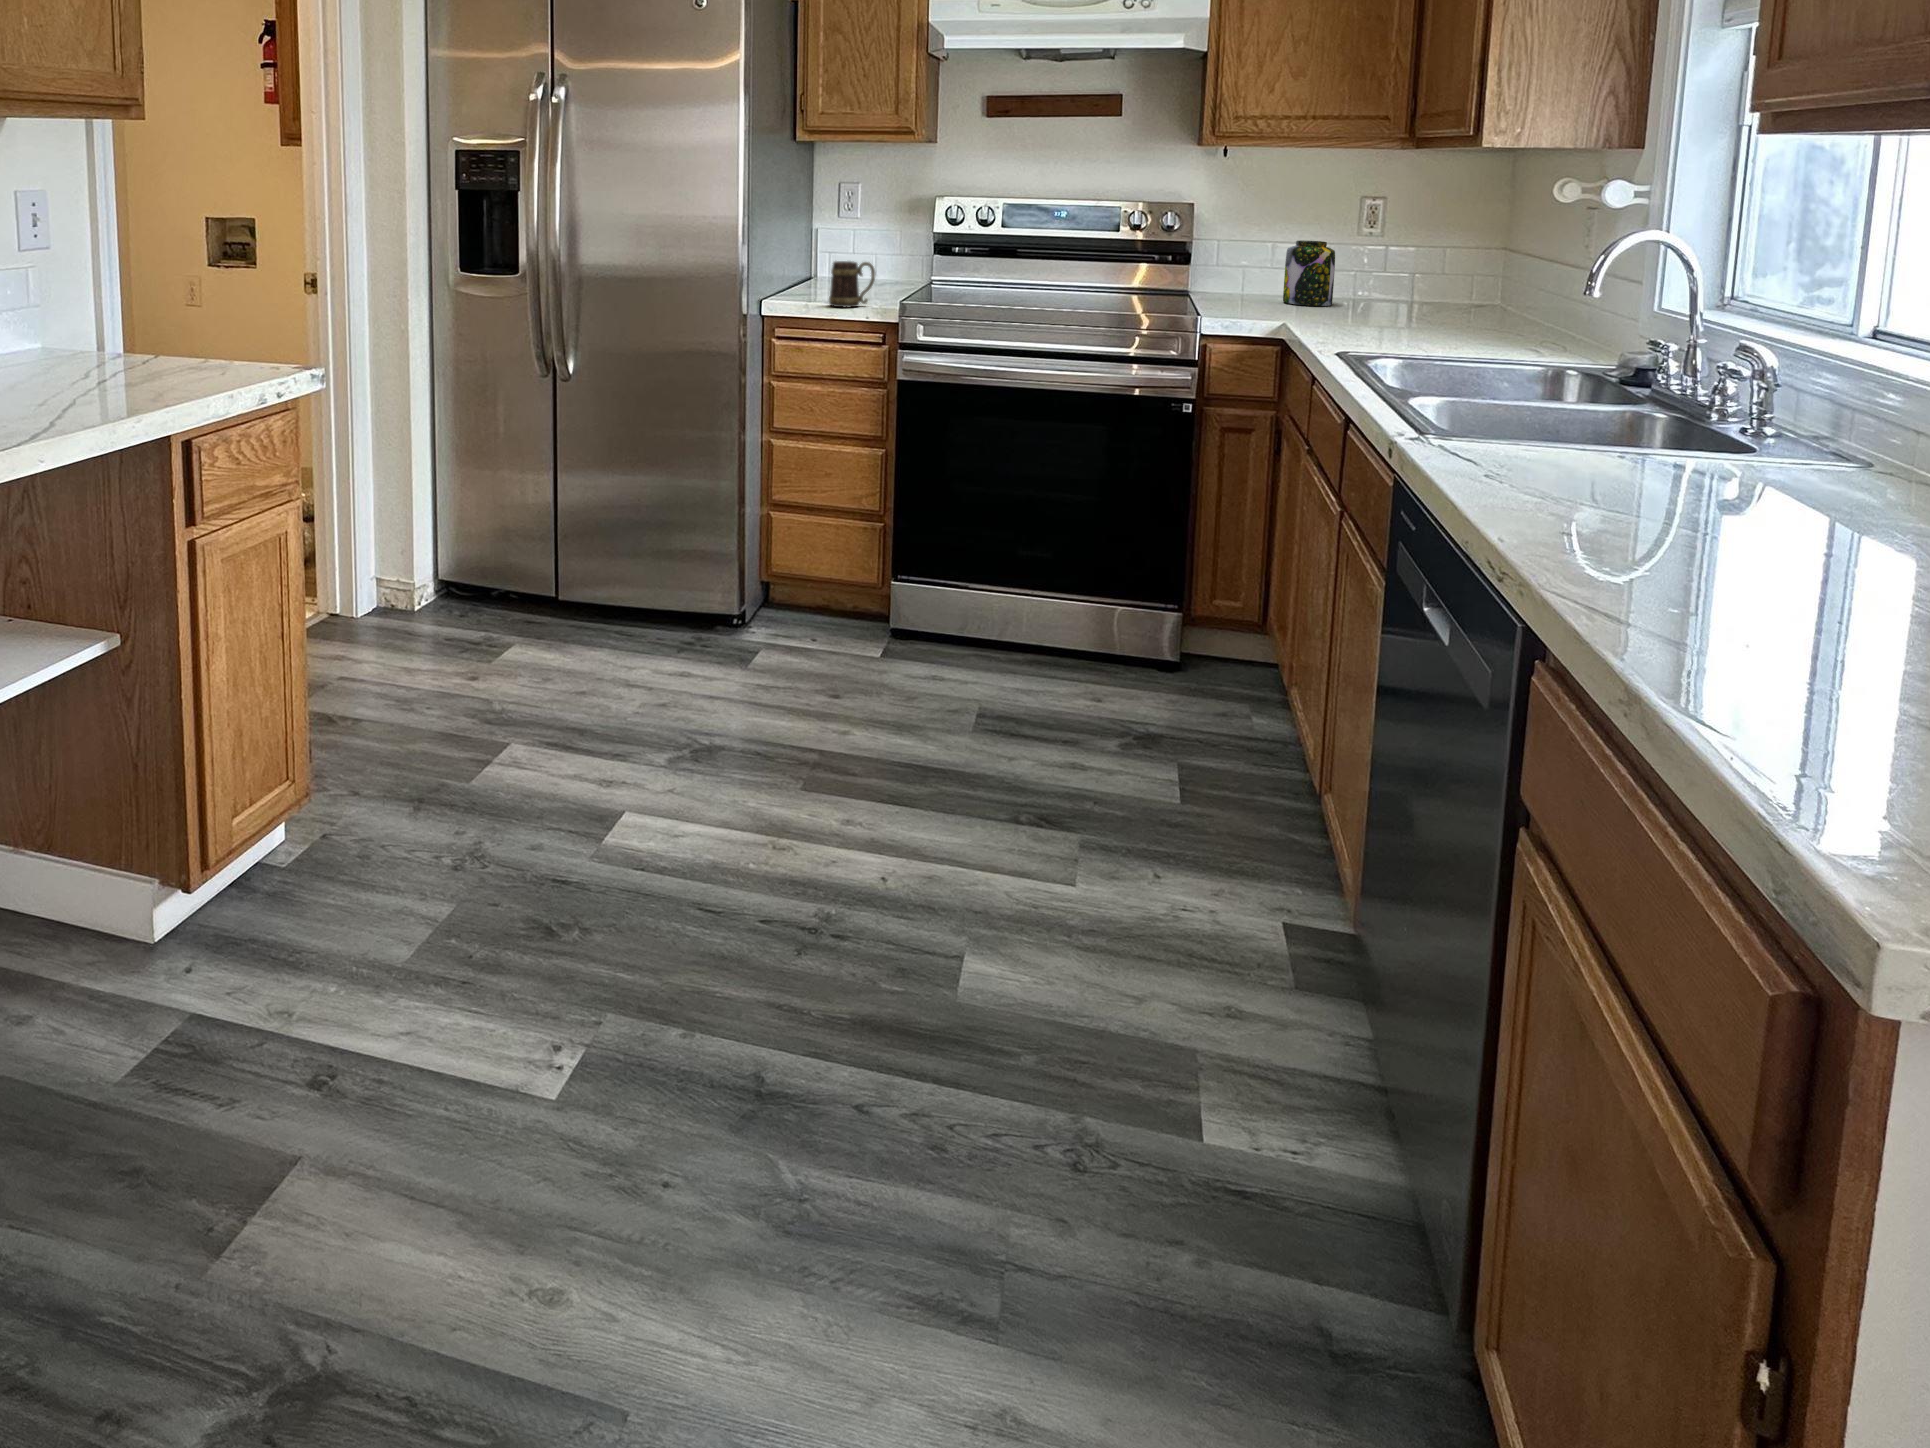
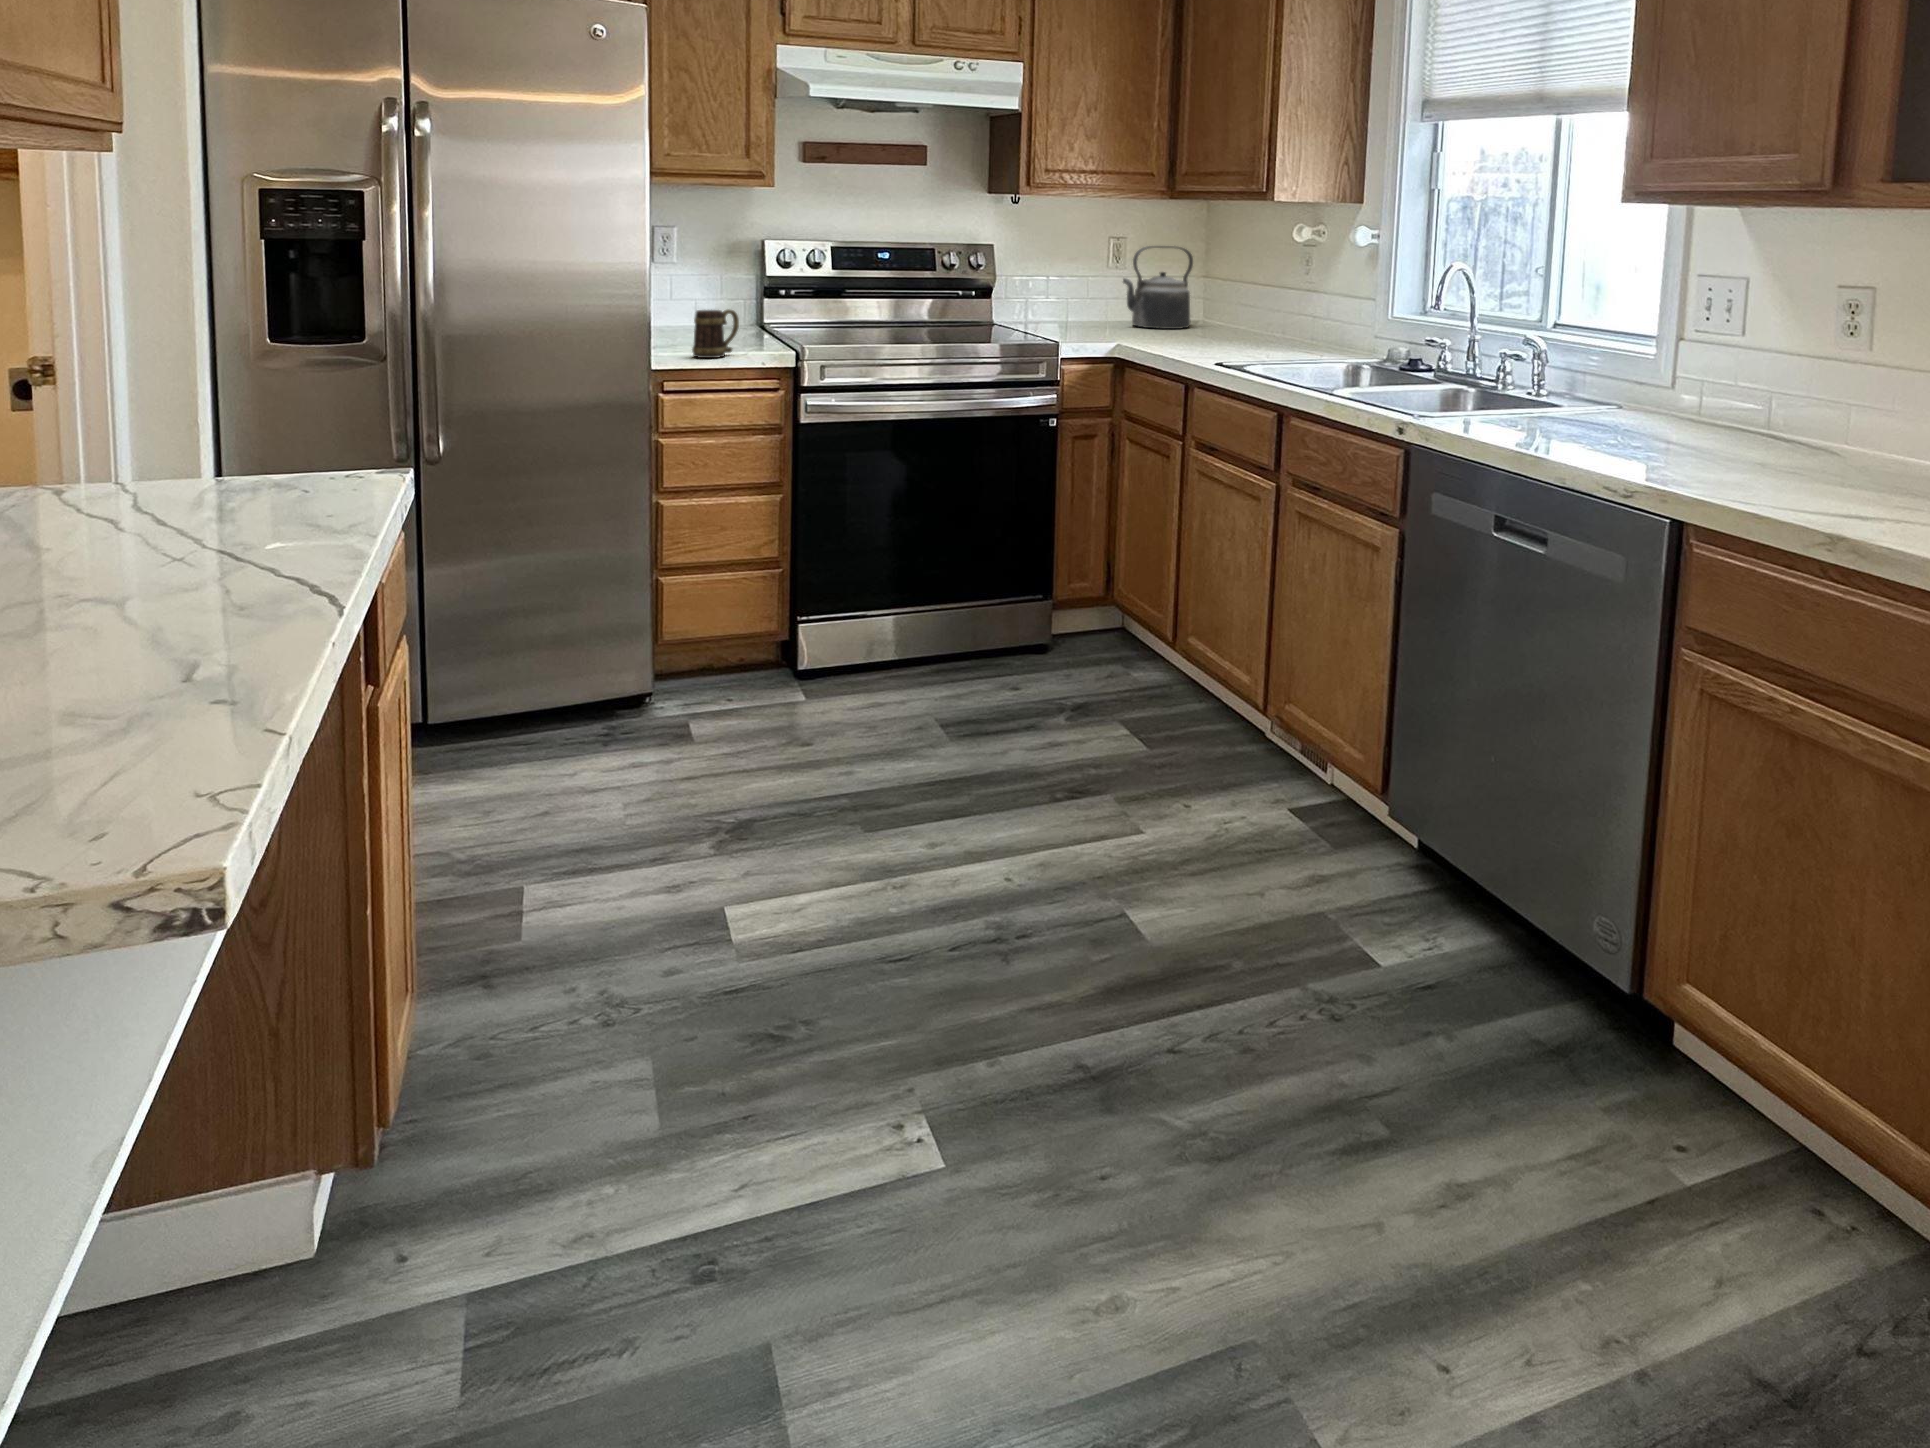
kettle: none [1374,207,1482,311] -> present [1123,246,1193,329]
jar: present [1283,240,1335,306] -> none [1057,275,1098,330]

